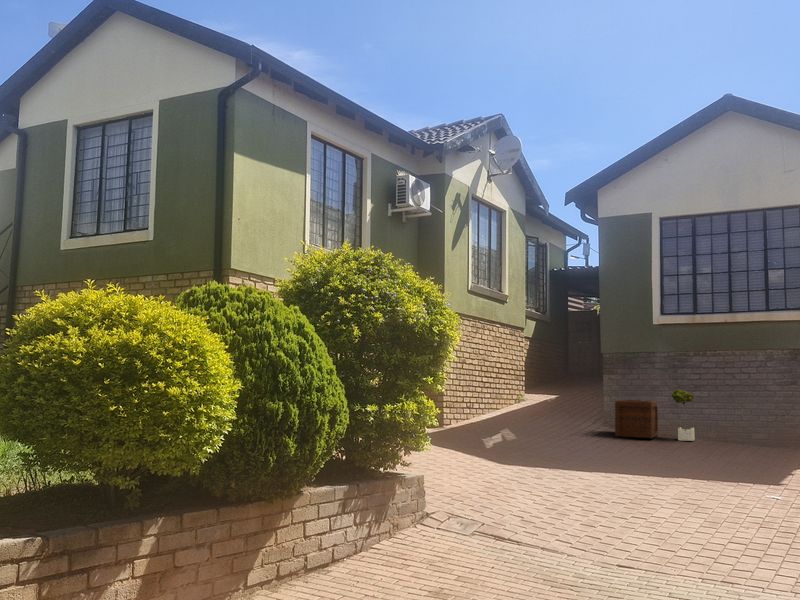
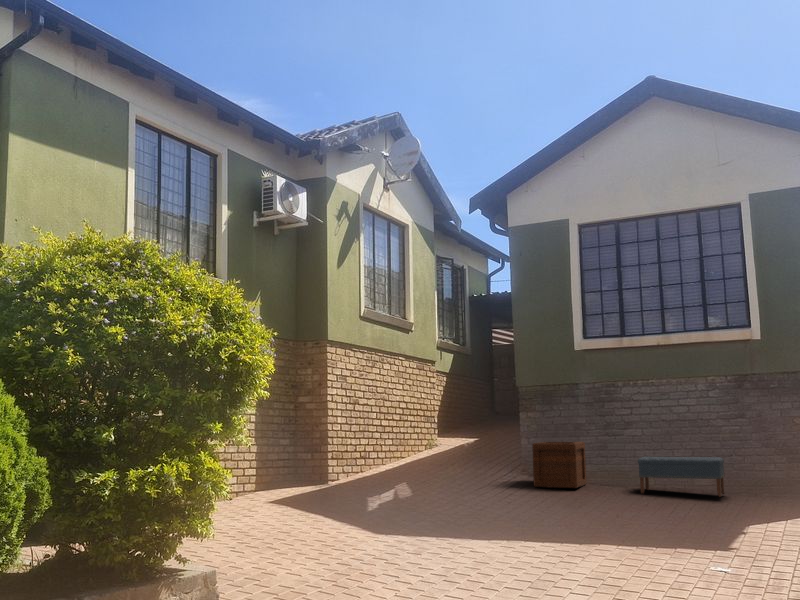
potted tree: present [672,389,695,441] -> none [600,426,629,490]
bench: none [703,415,776,449] -> present [638,456,724,497]

